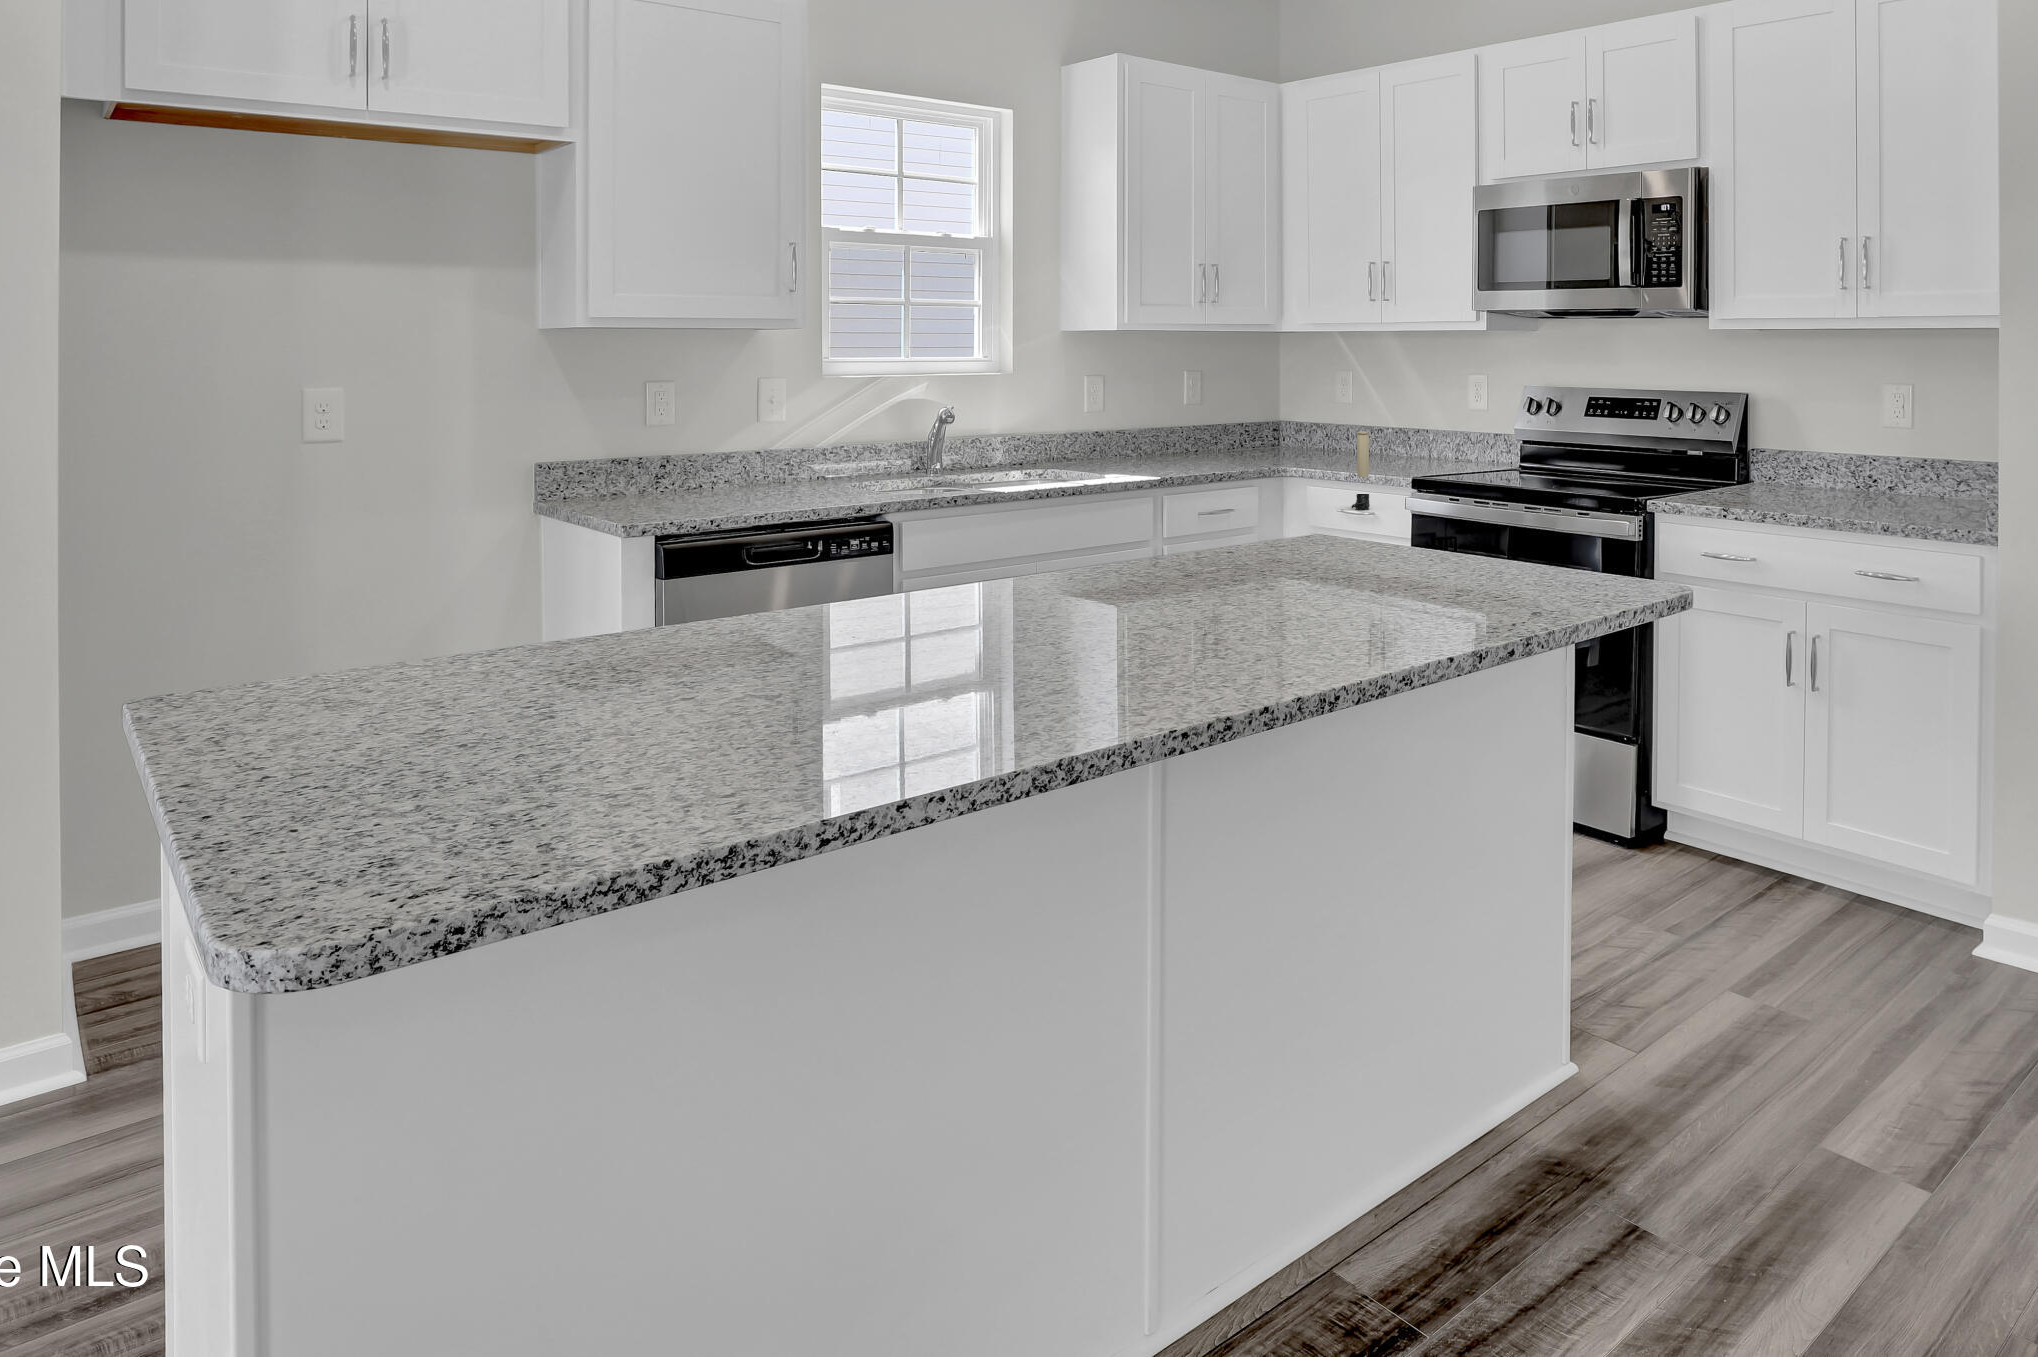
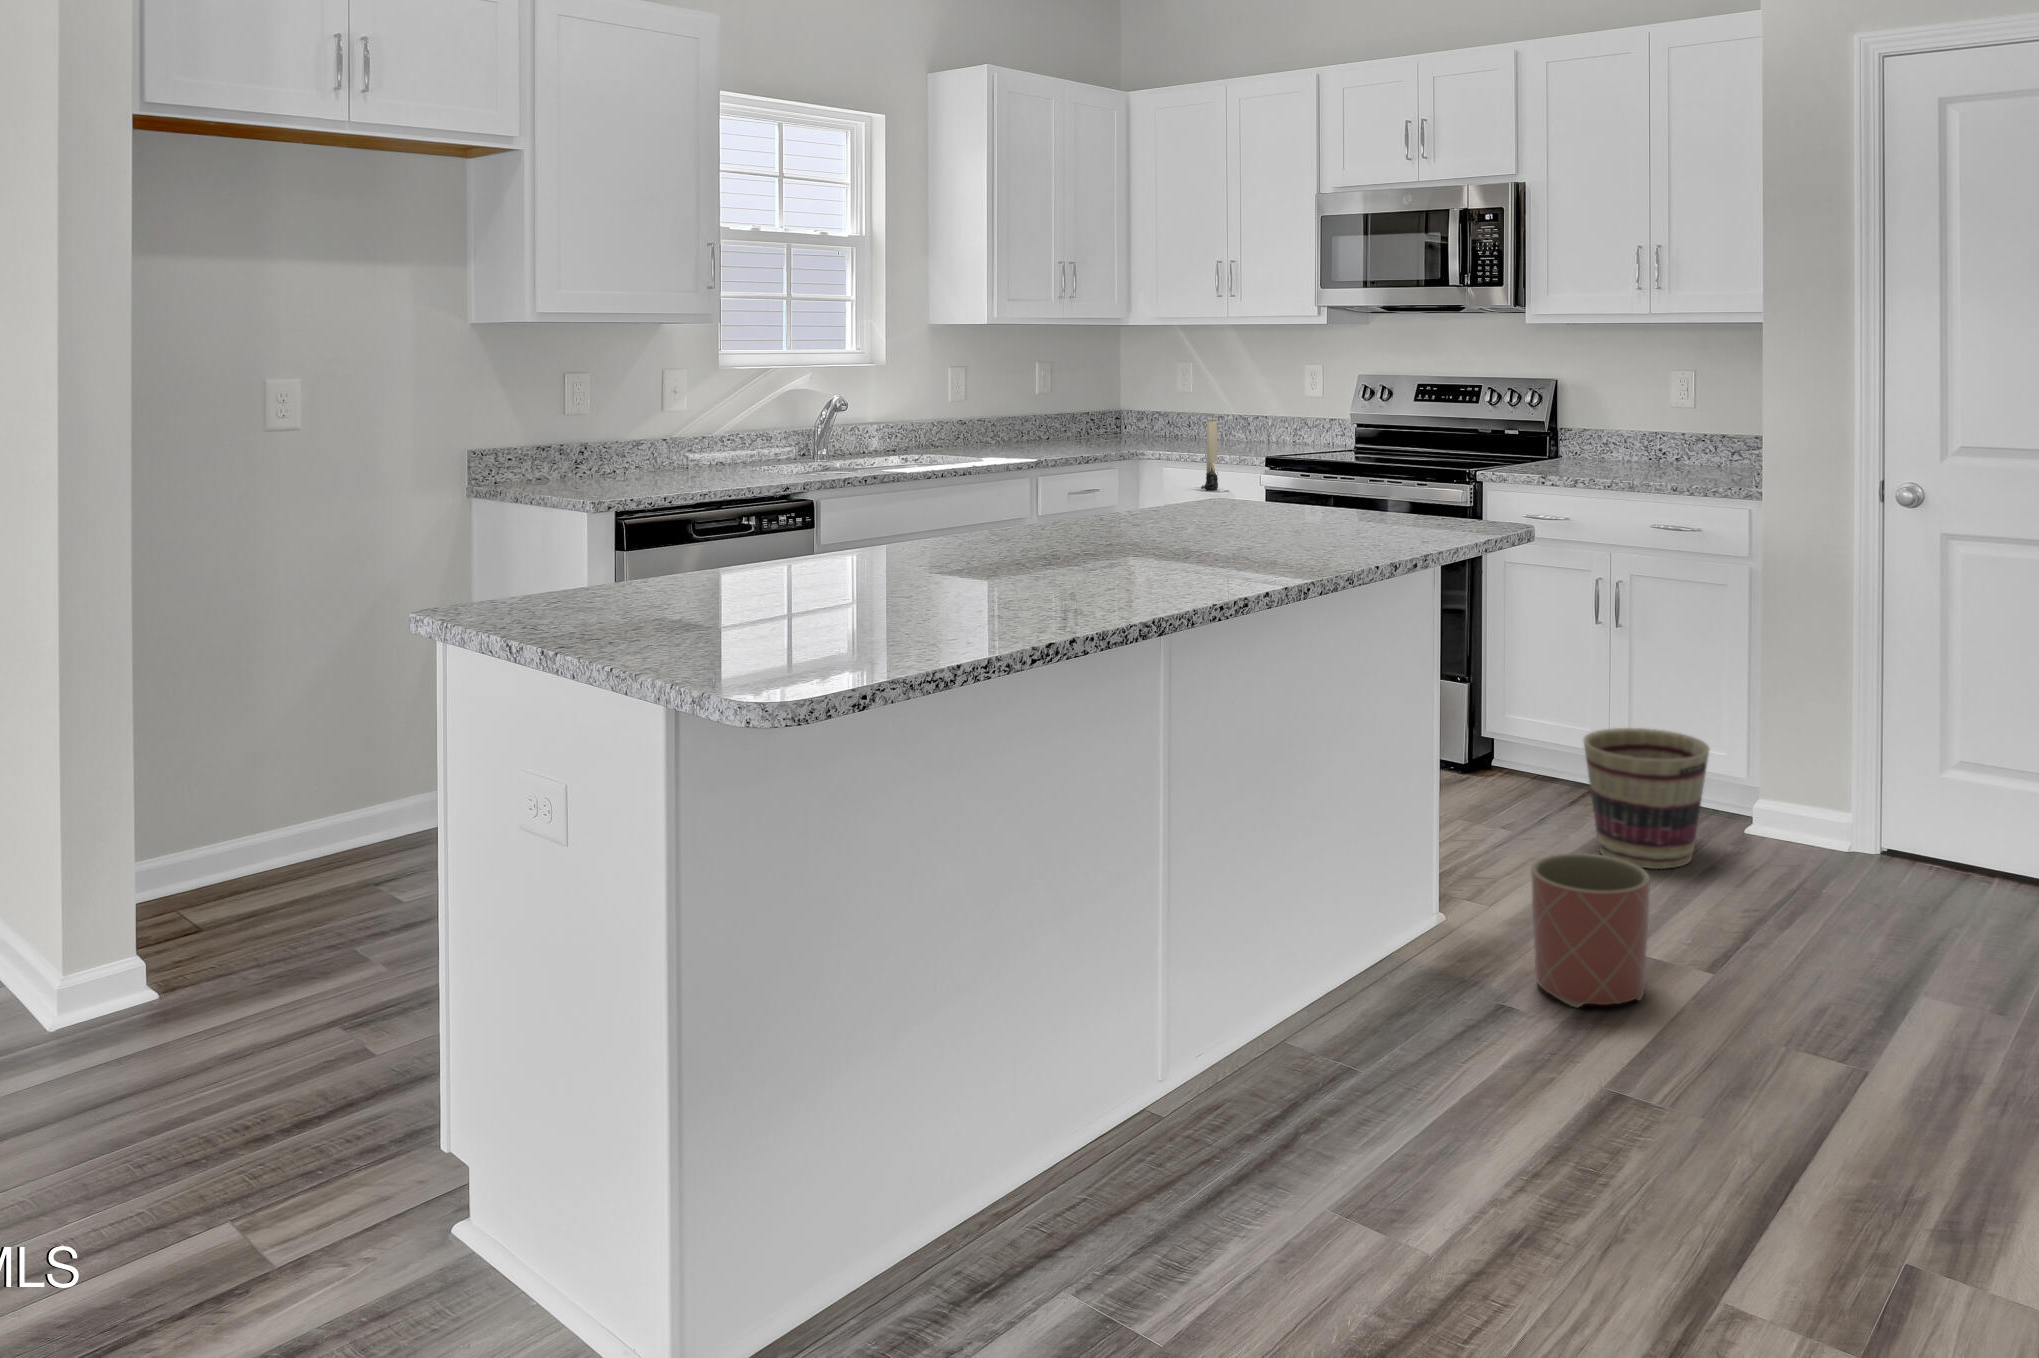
basket: none [1765,819,1927,1006] -> present [1583,728,1710,869]
planter: none [1677,1017,1838,1241] -> present [1531,853,1650,1008]

